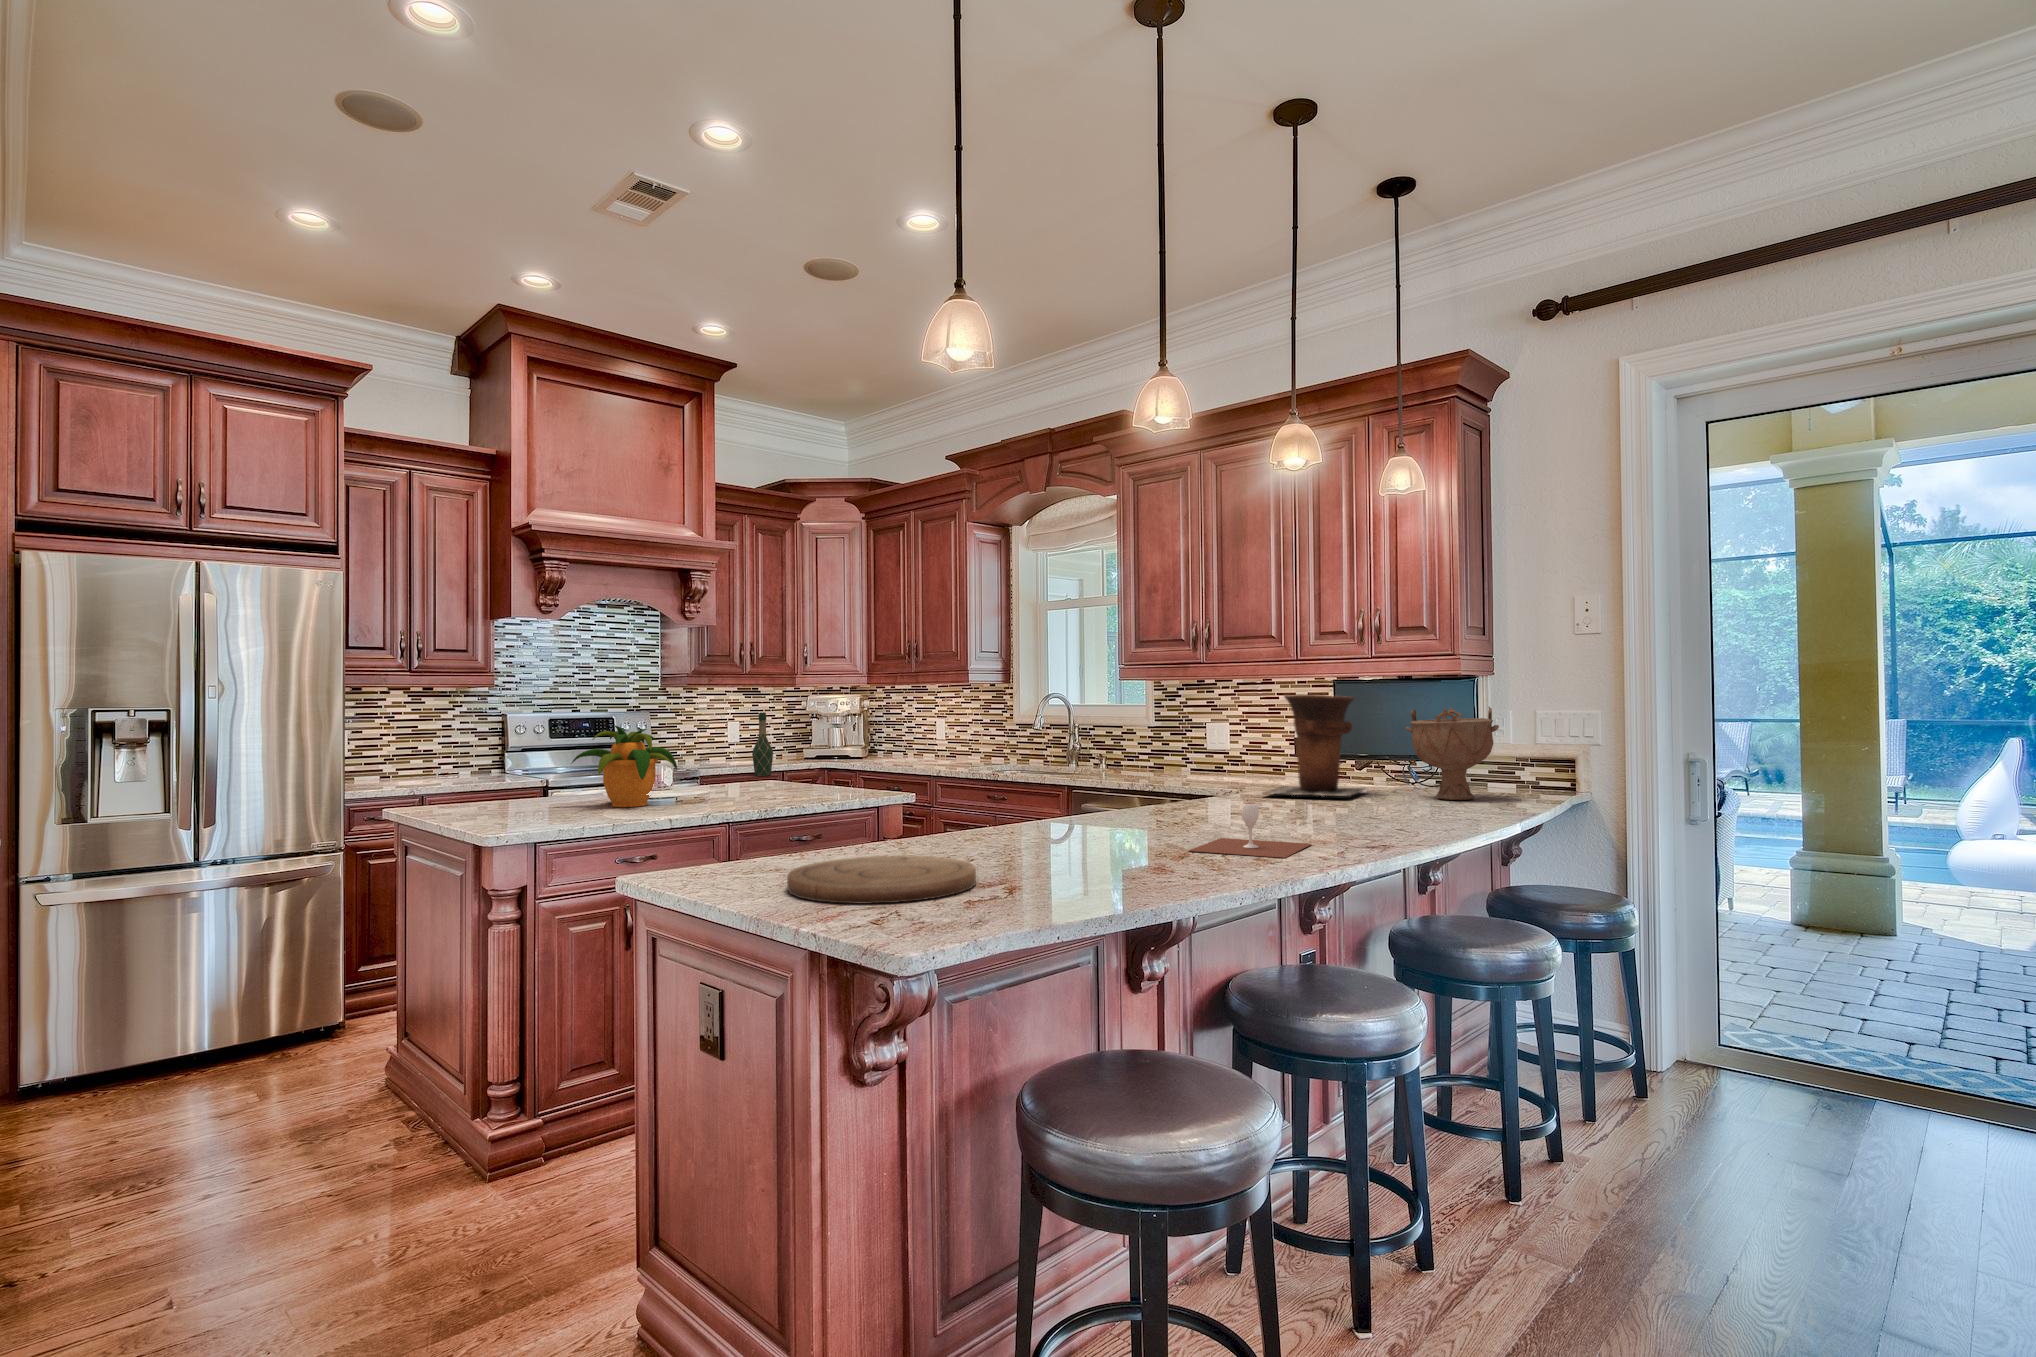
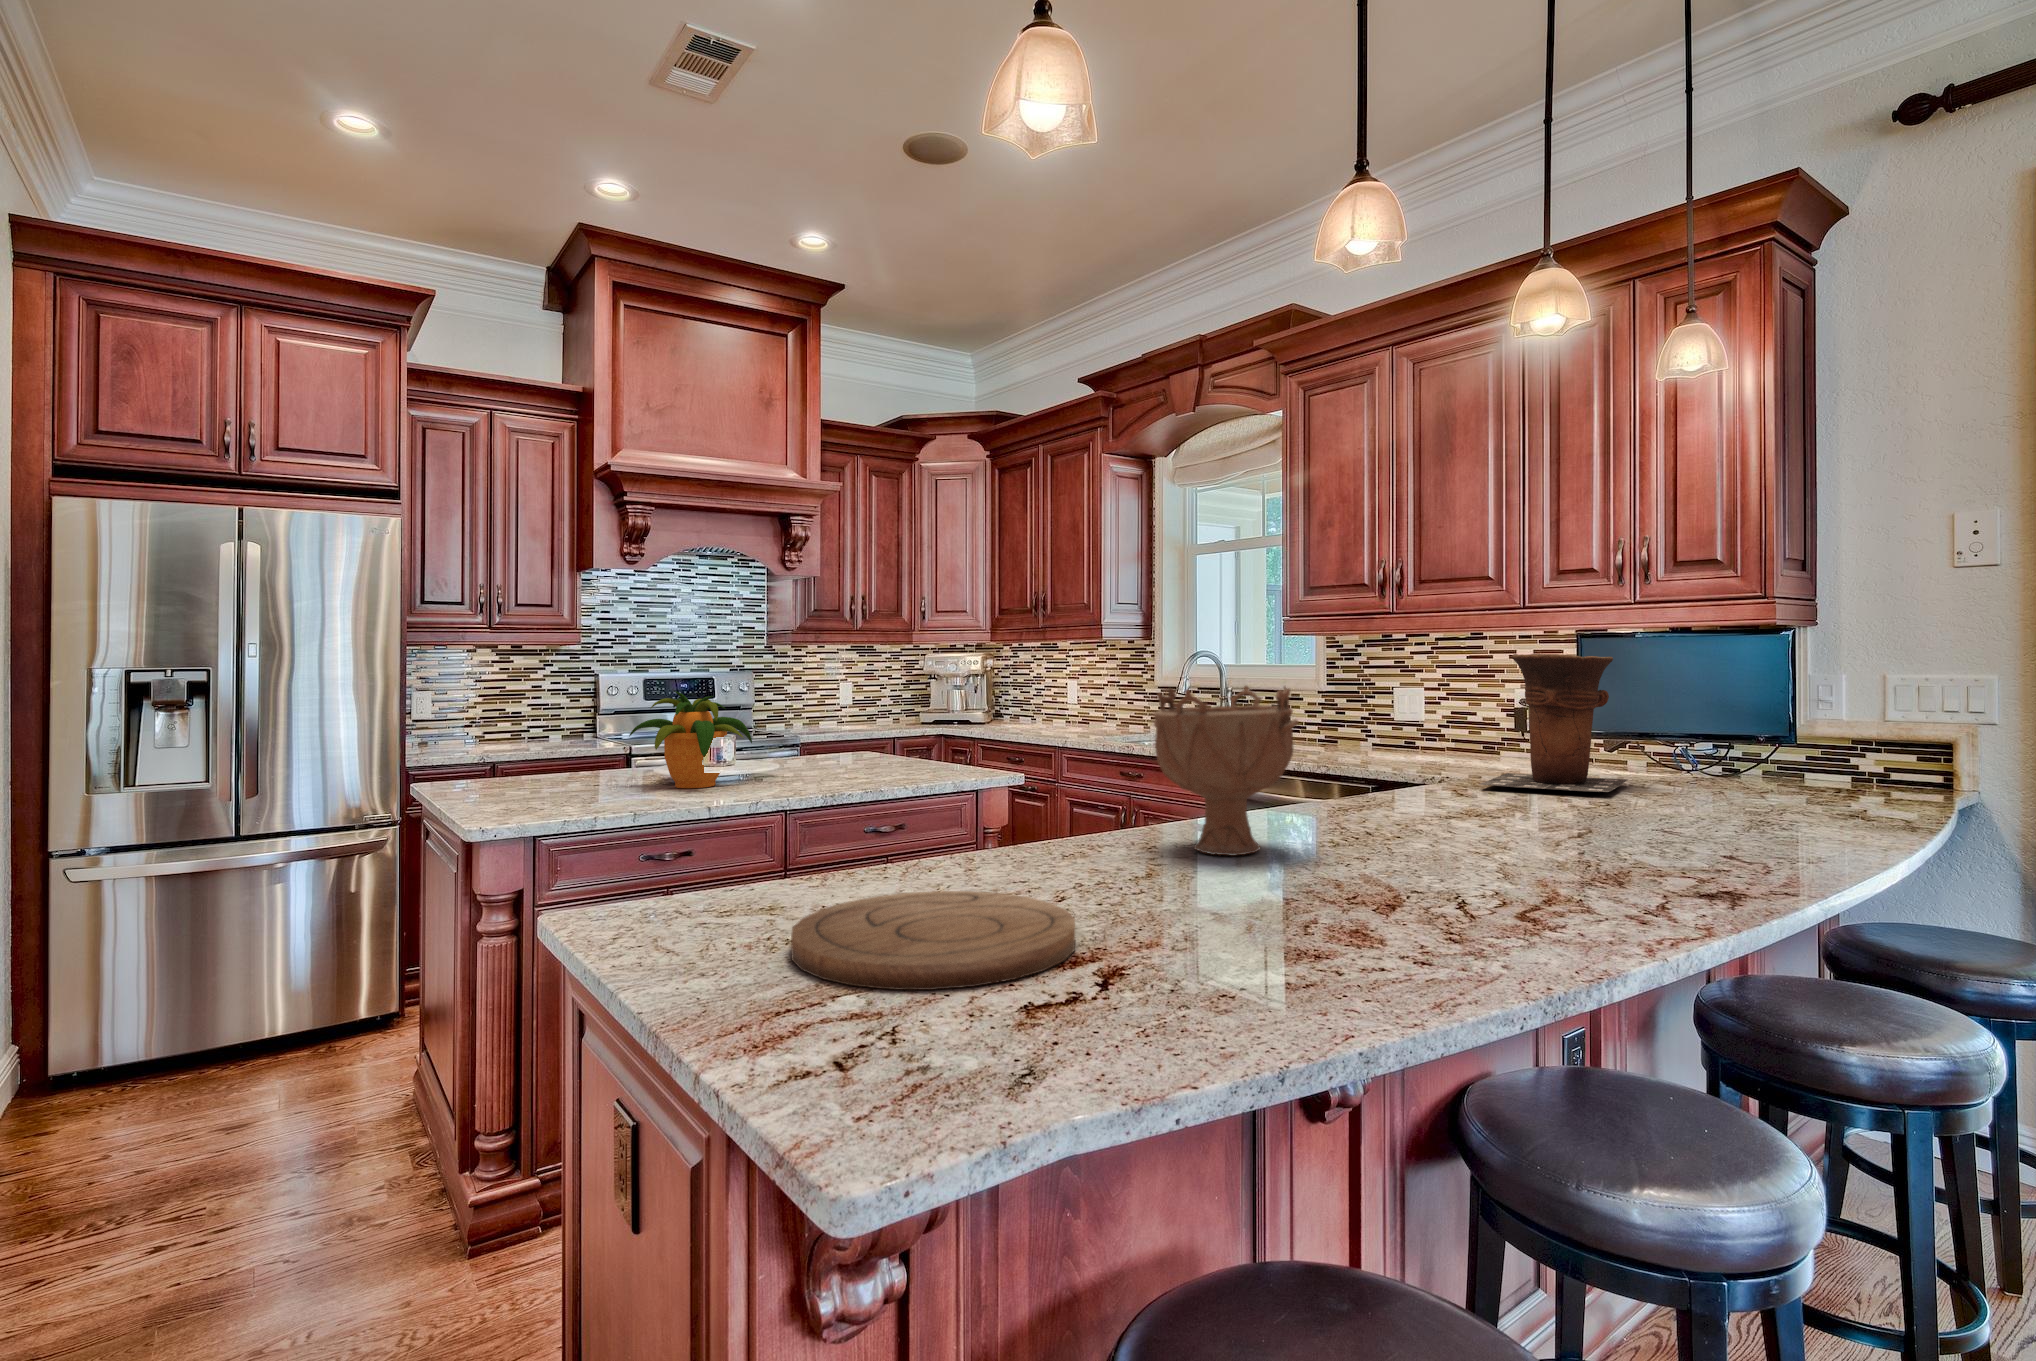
decorative bowl: present [1406,707,1499,800] -> present [1154,686,1298,856]
wine bottle: present [752,712,773,776] -> none [857,675,880,747]
wine glass: present [1188,803,1312,858] -> none [1400,818,1594,909]

